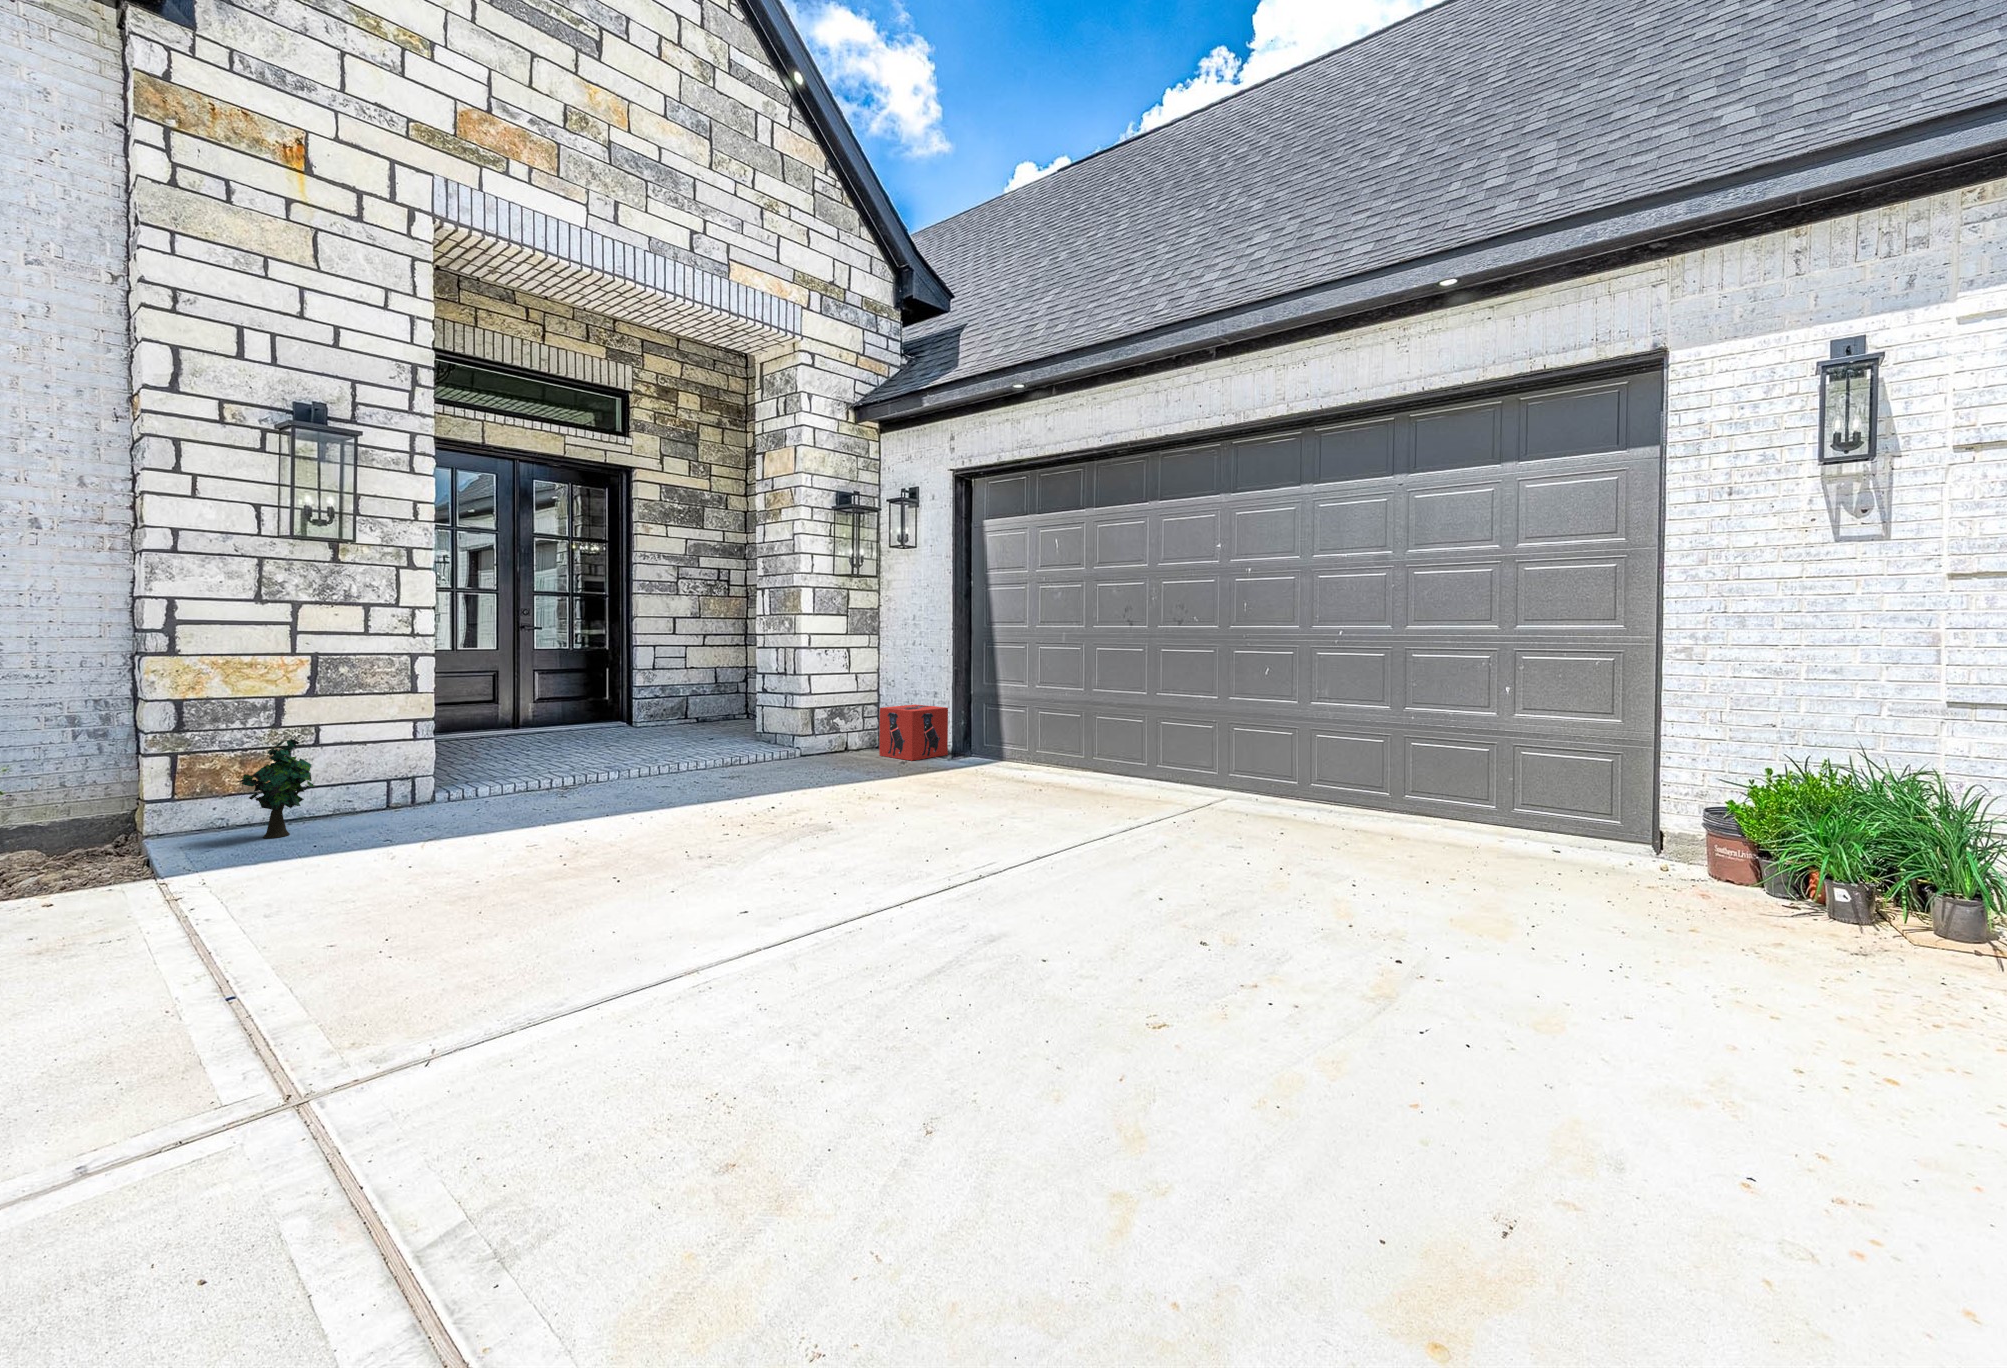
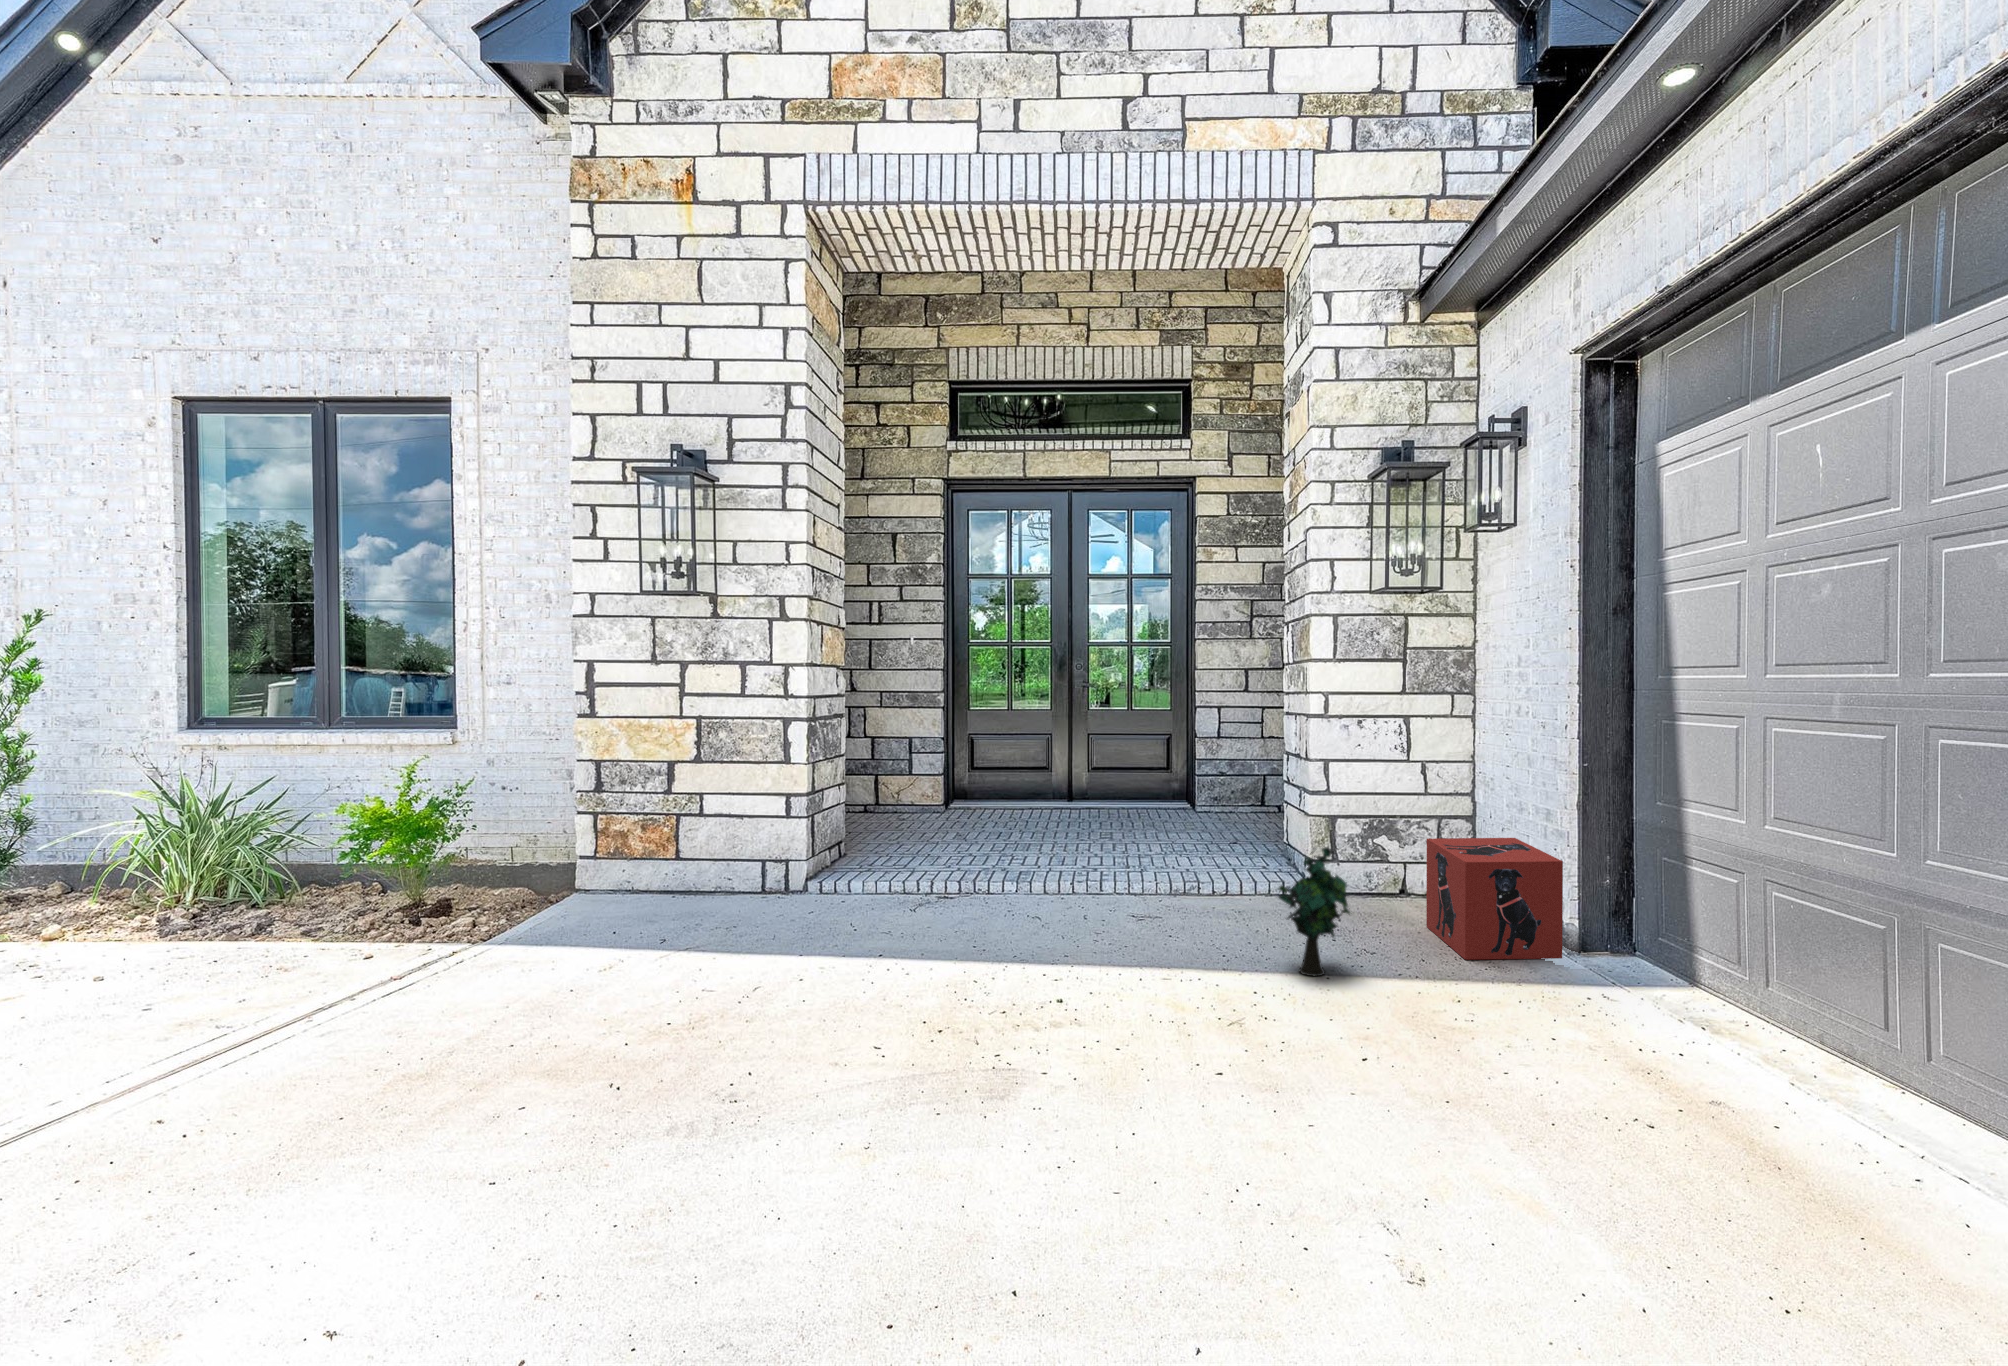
decorative plant: present [238,739,315,838] -> present [1278,847,1350,976]

